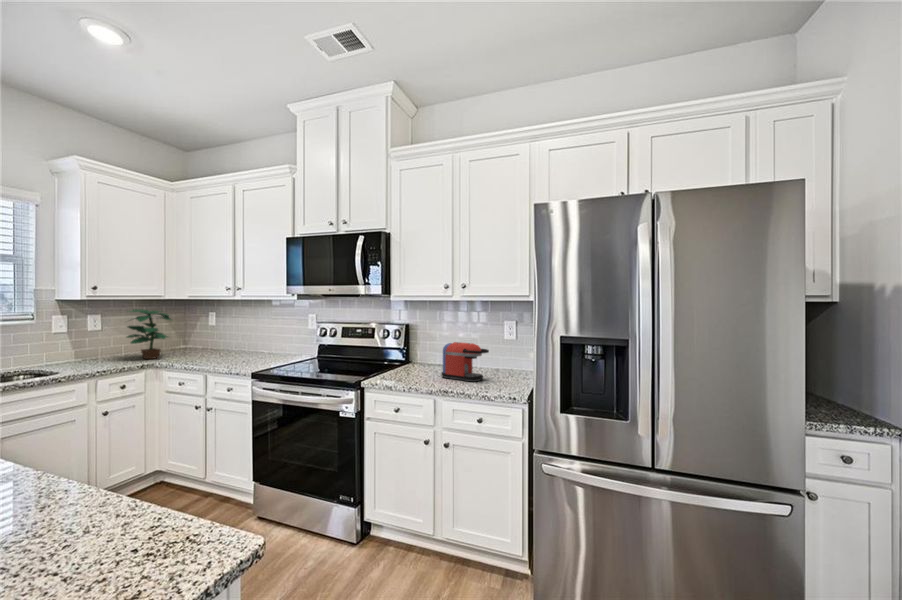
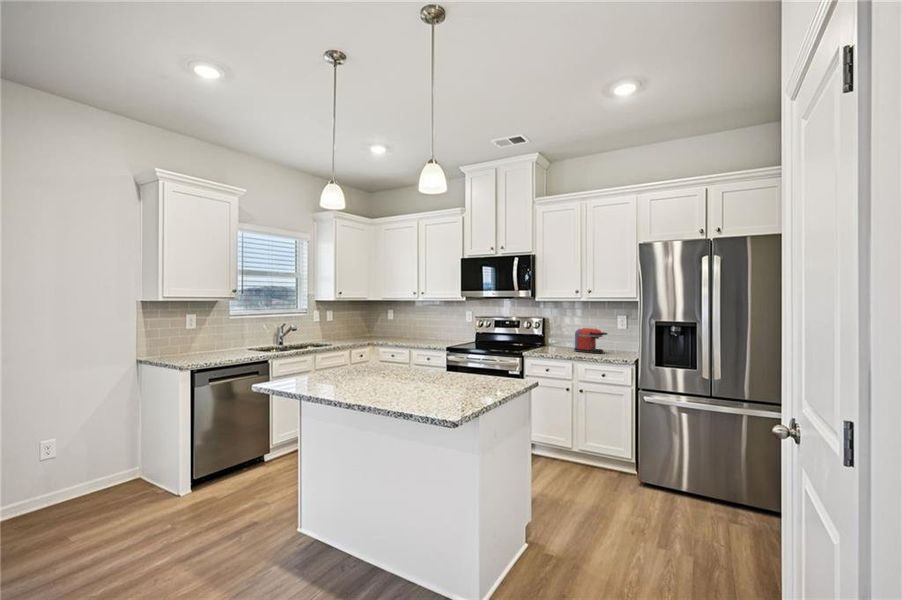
potted plant: present [127,309,171,359] -> none [349,307,379,340]

